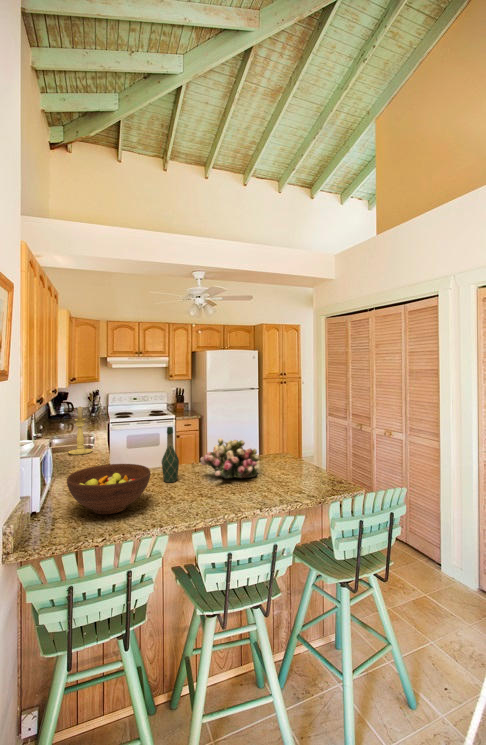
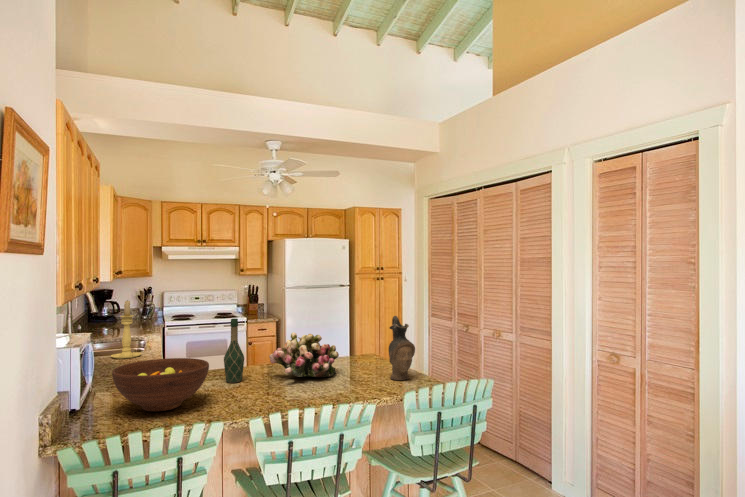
ceramic pitcher: none [305,425,329,482] -> present [389,316,415,380]

